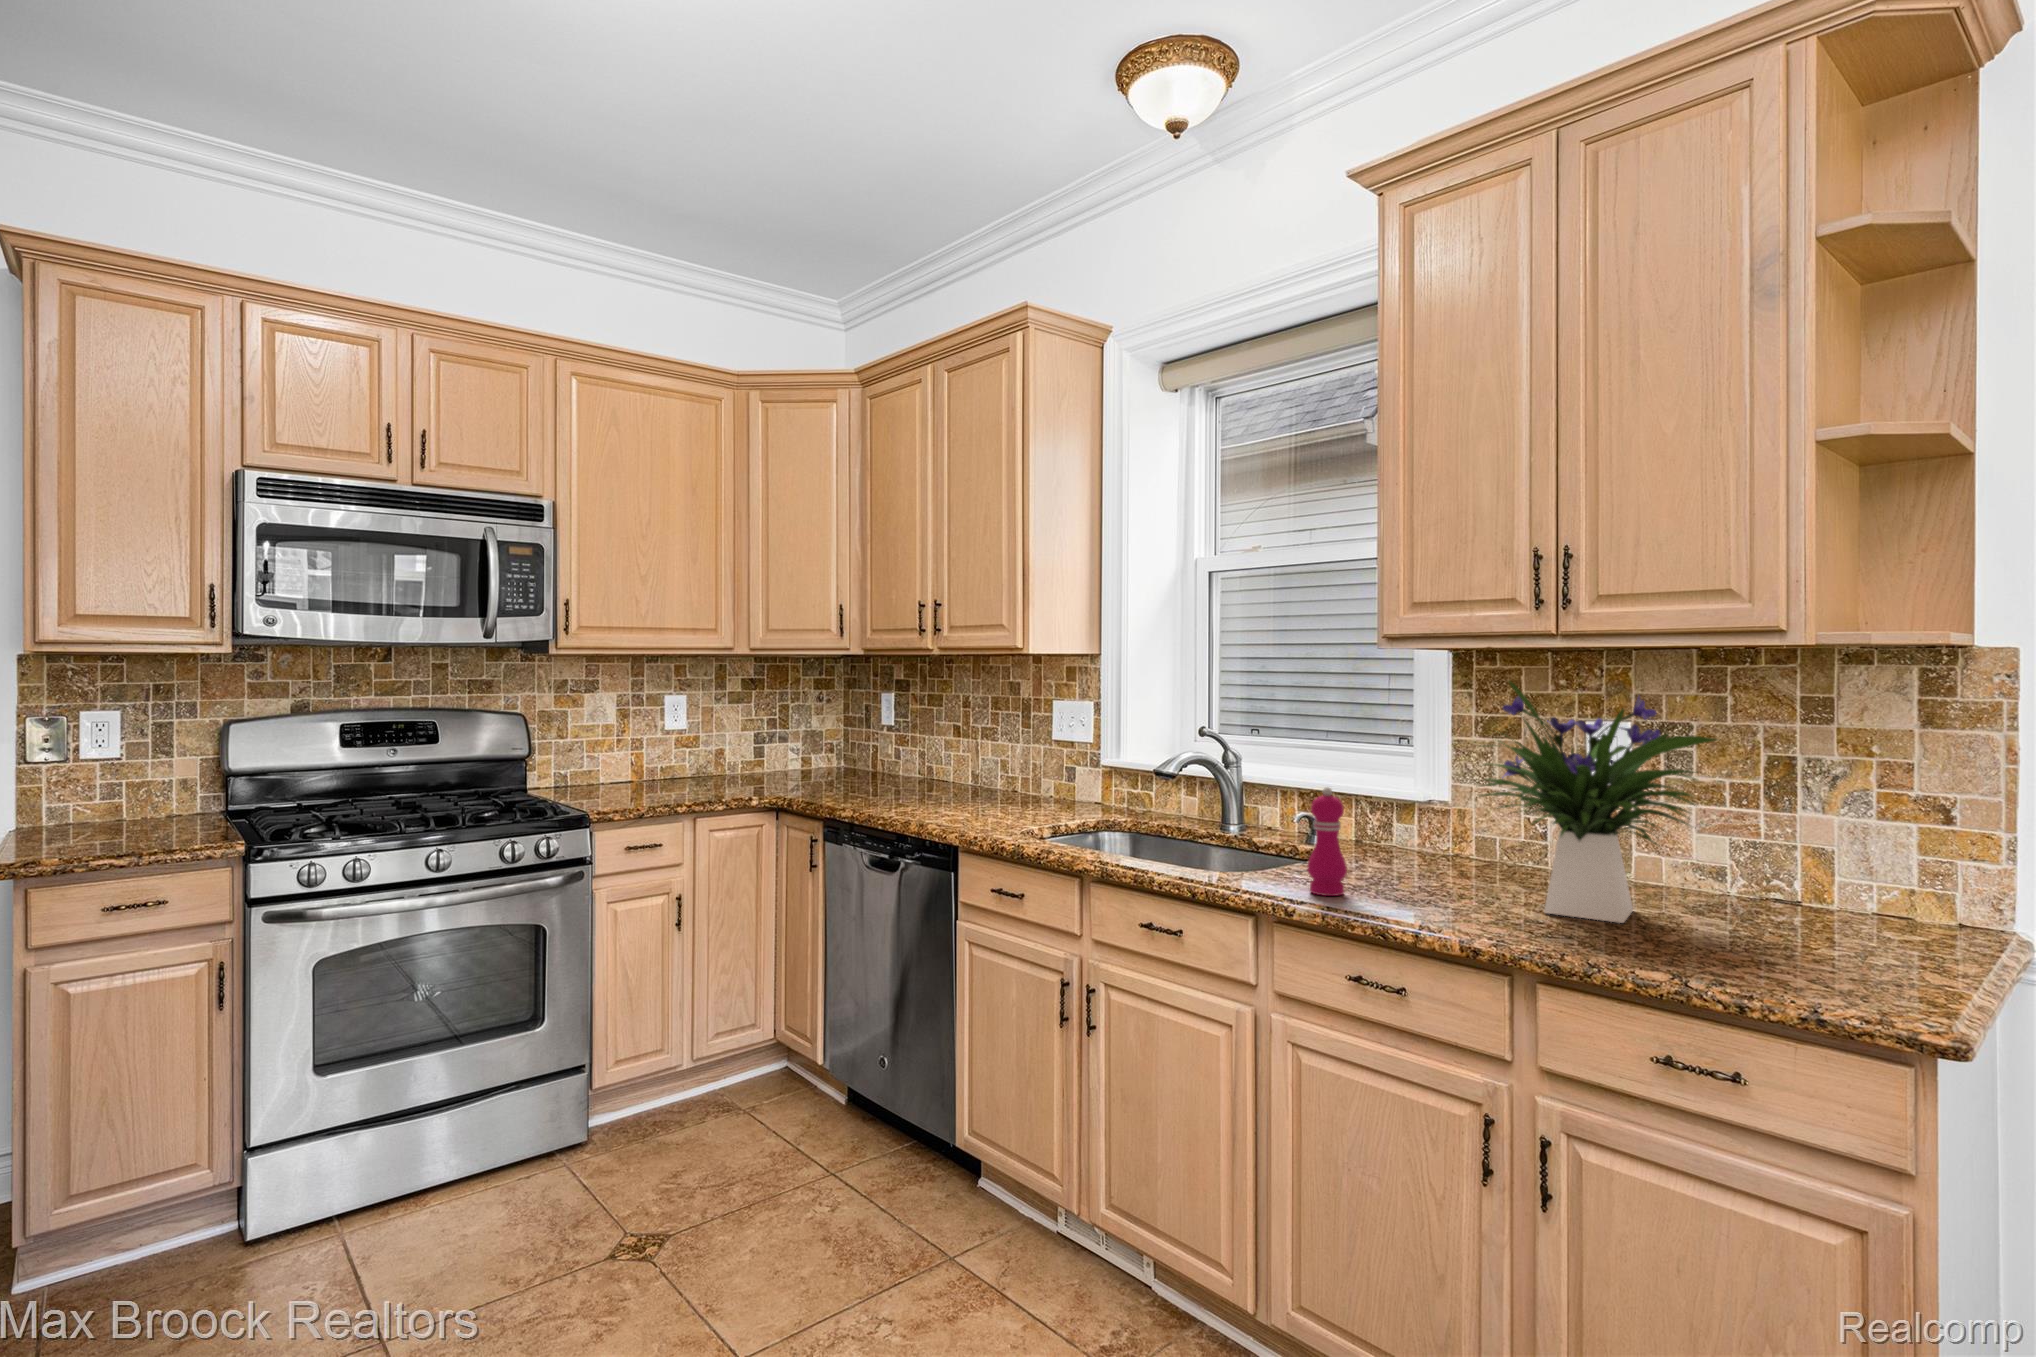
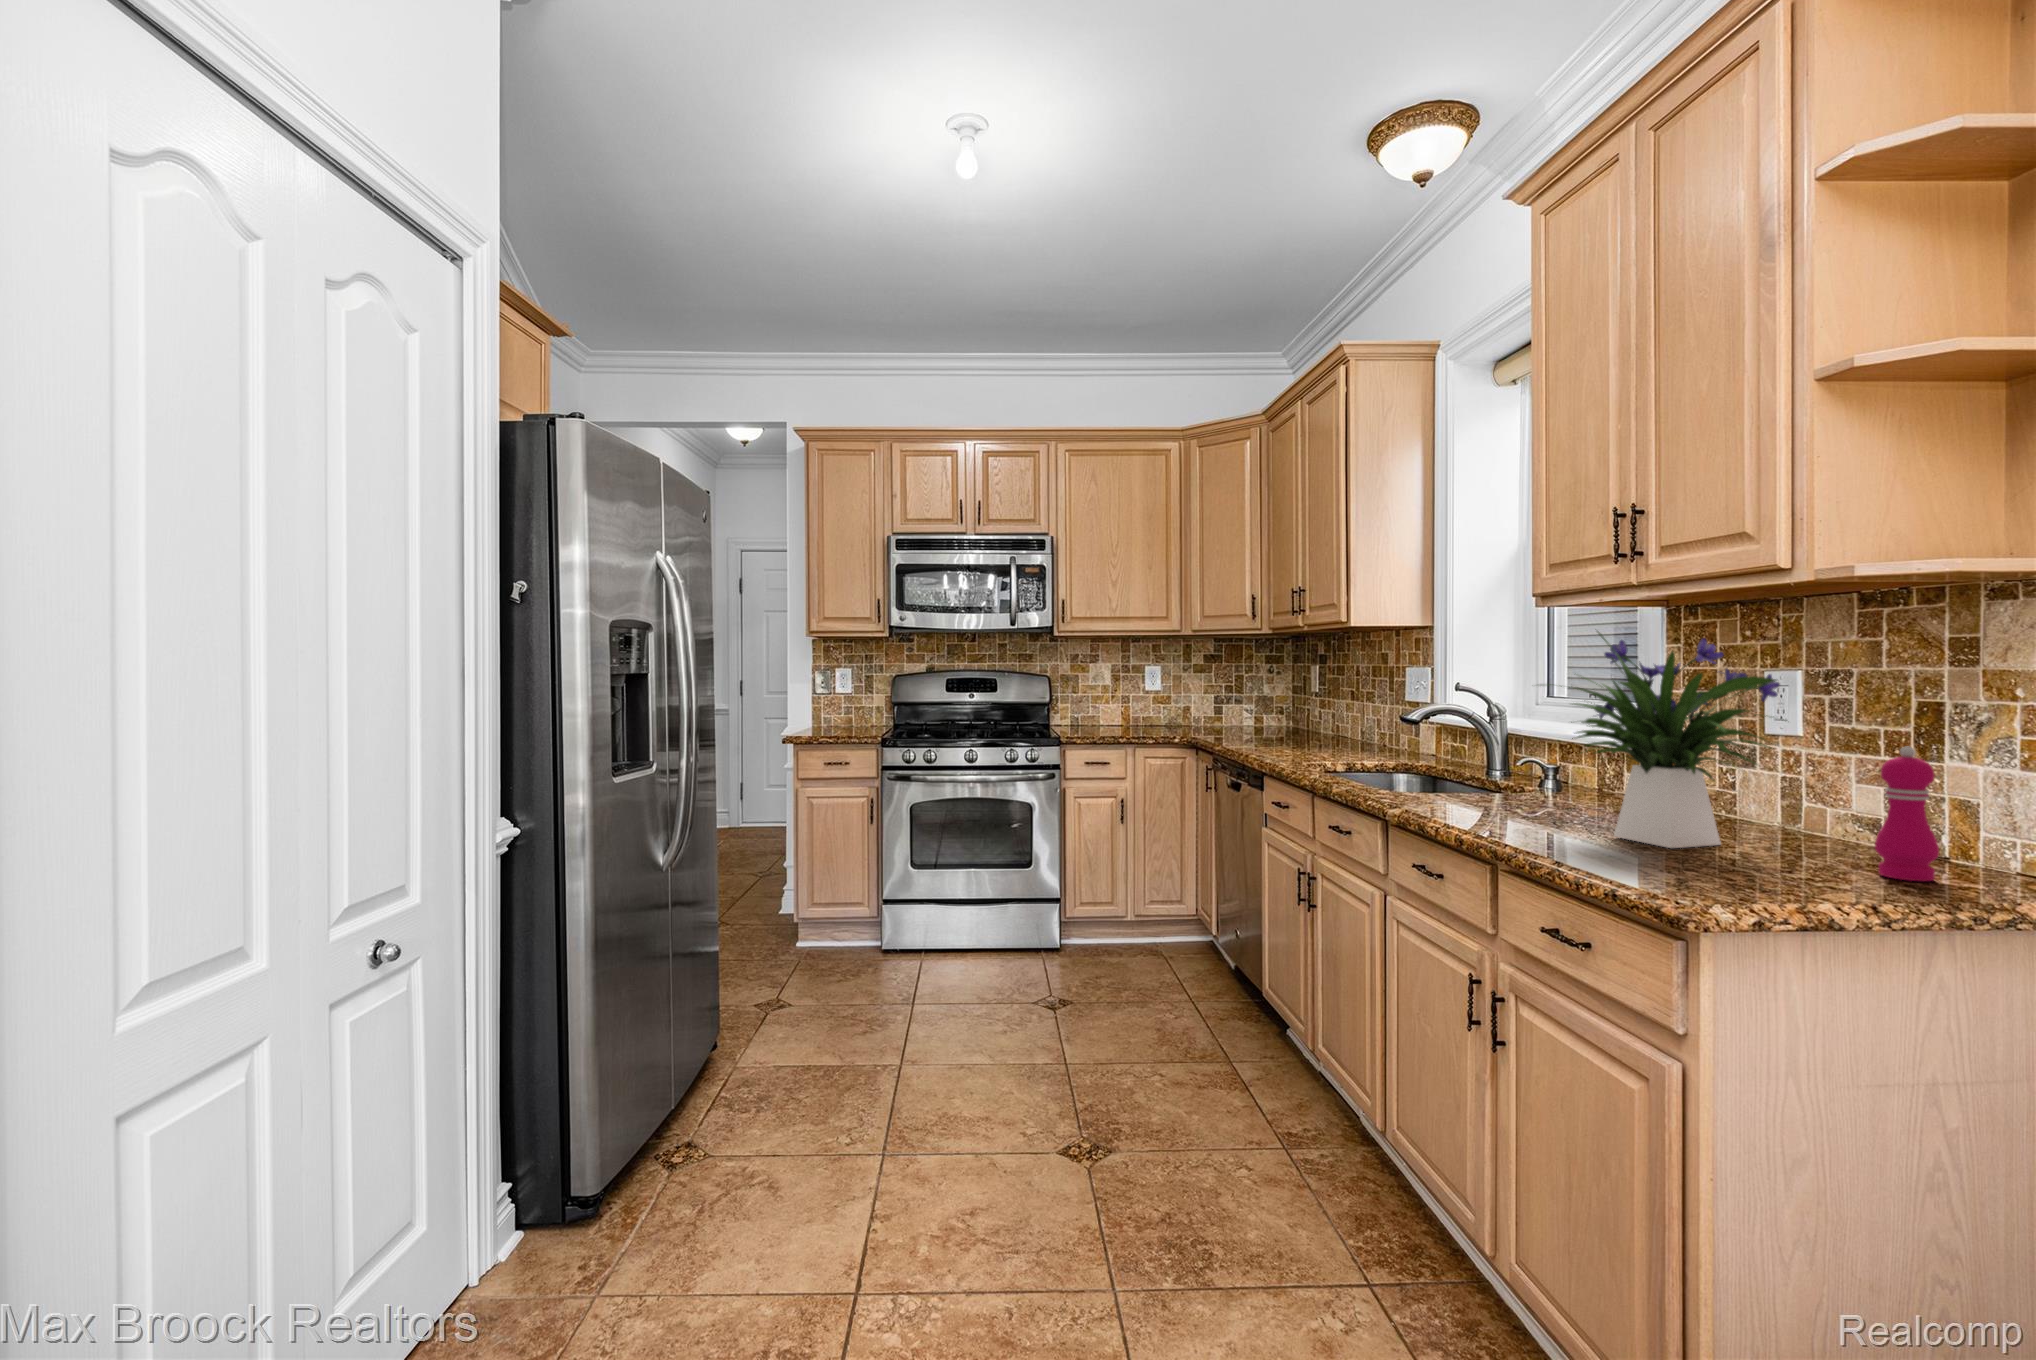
pepper mill: present [1307,787,1347,896] -> present [1875,747,1939,881]

